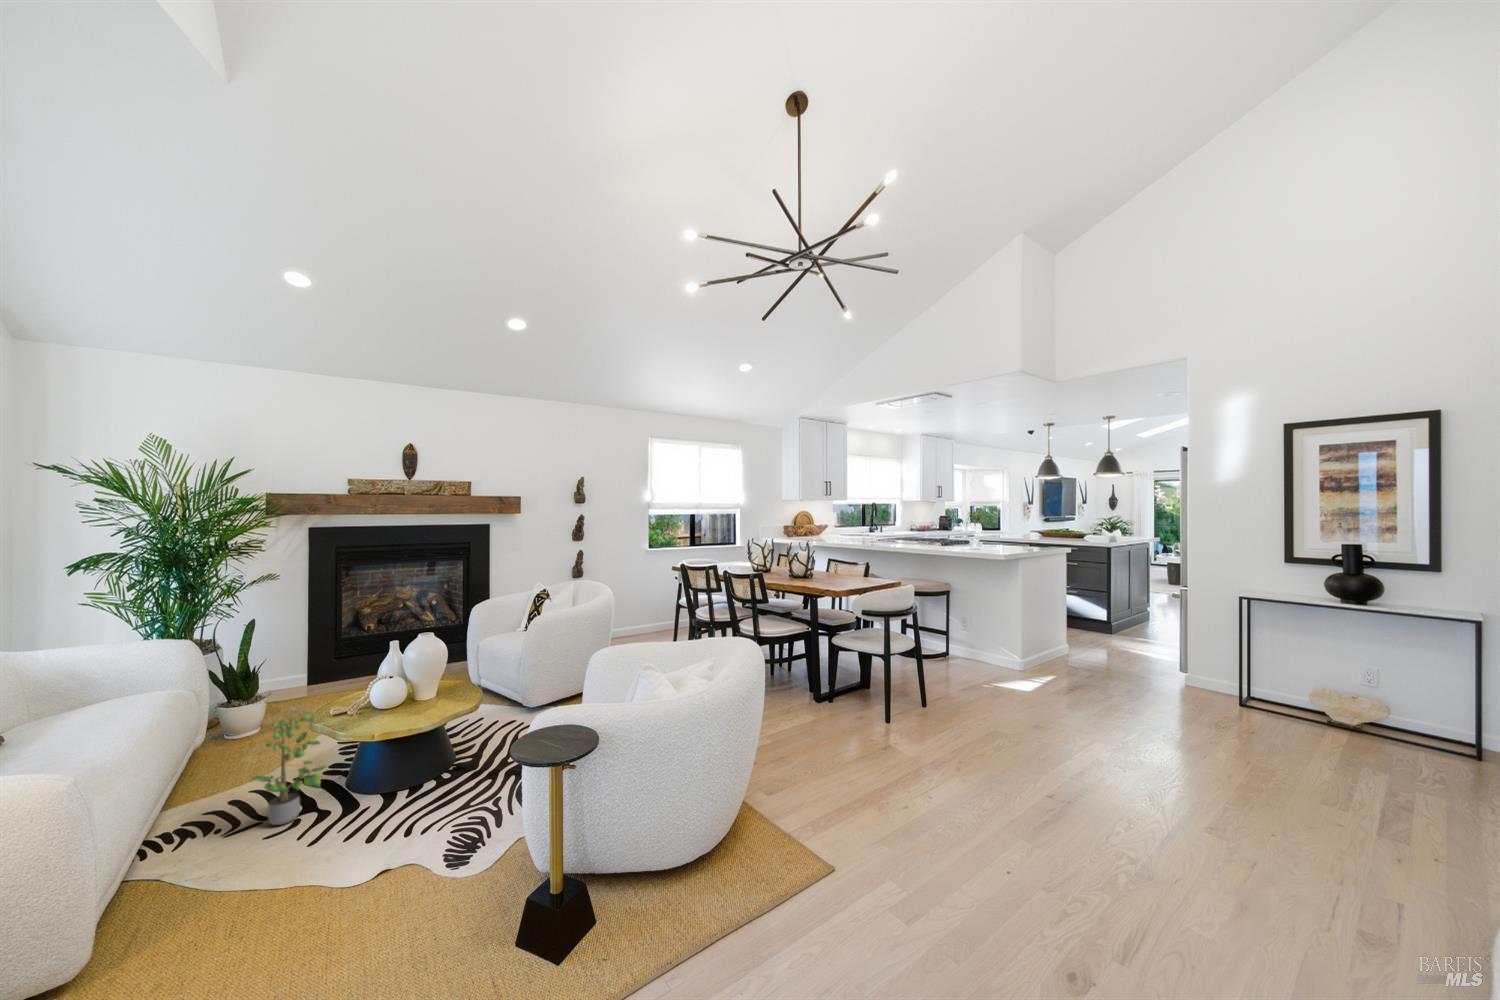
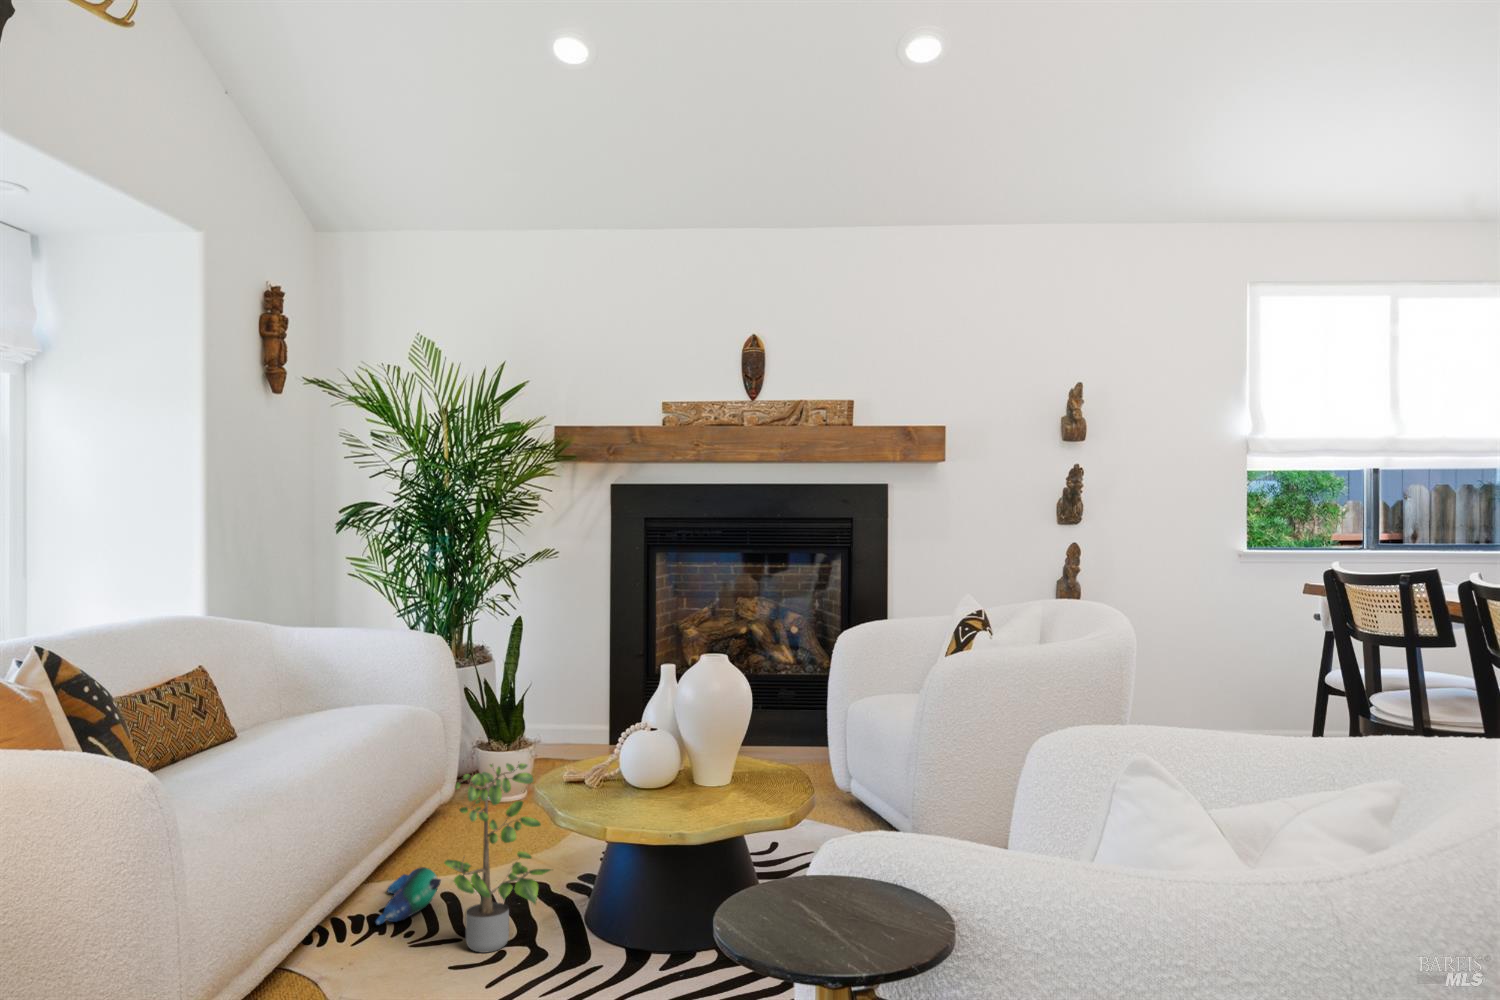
plush toy: none [182,787,235,831] -> present [376,867,441,925]

